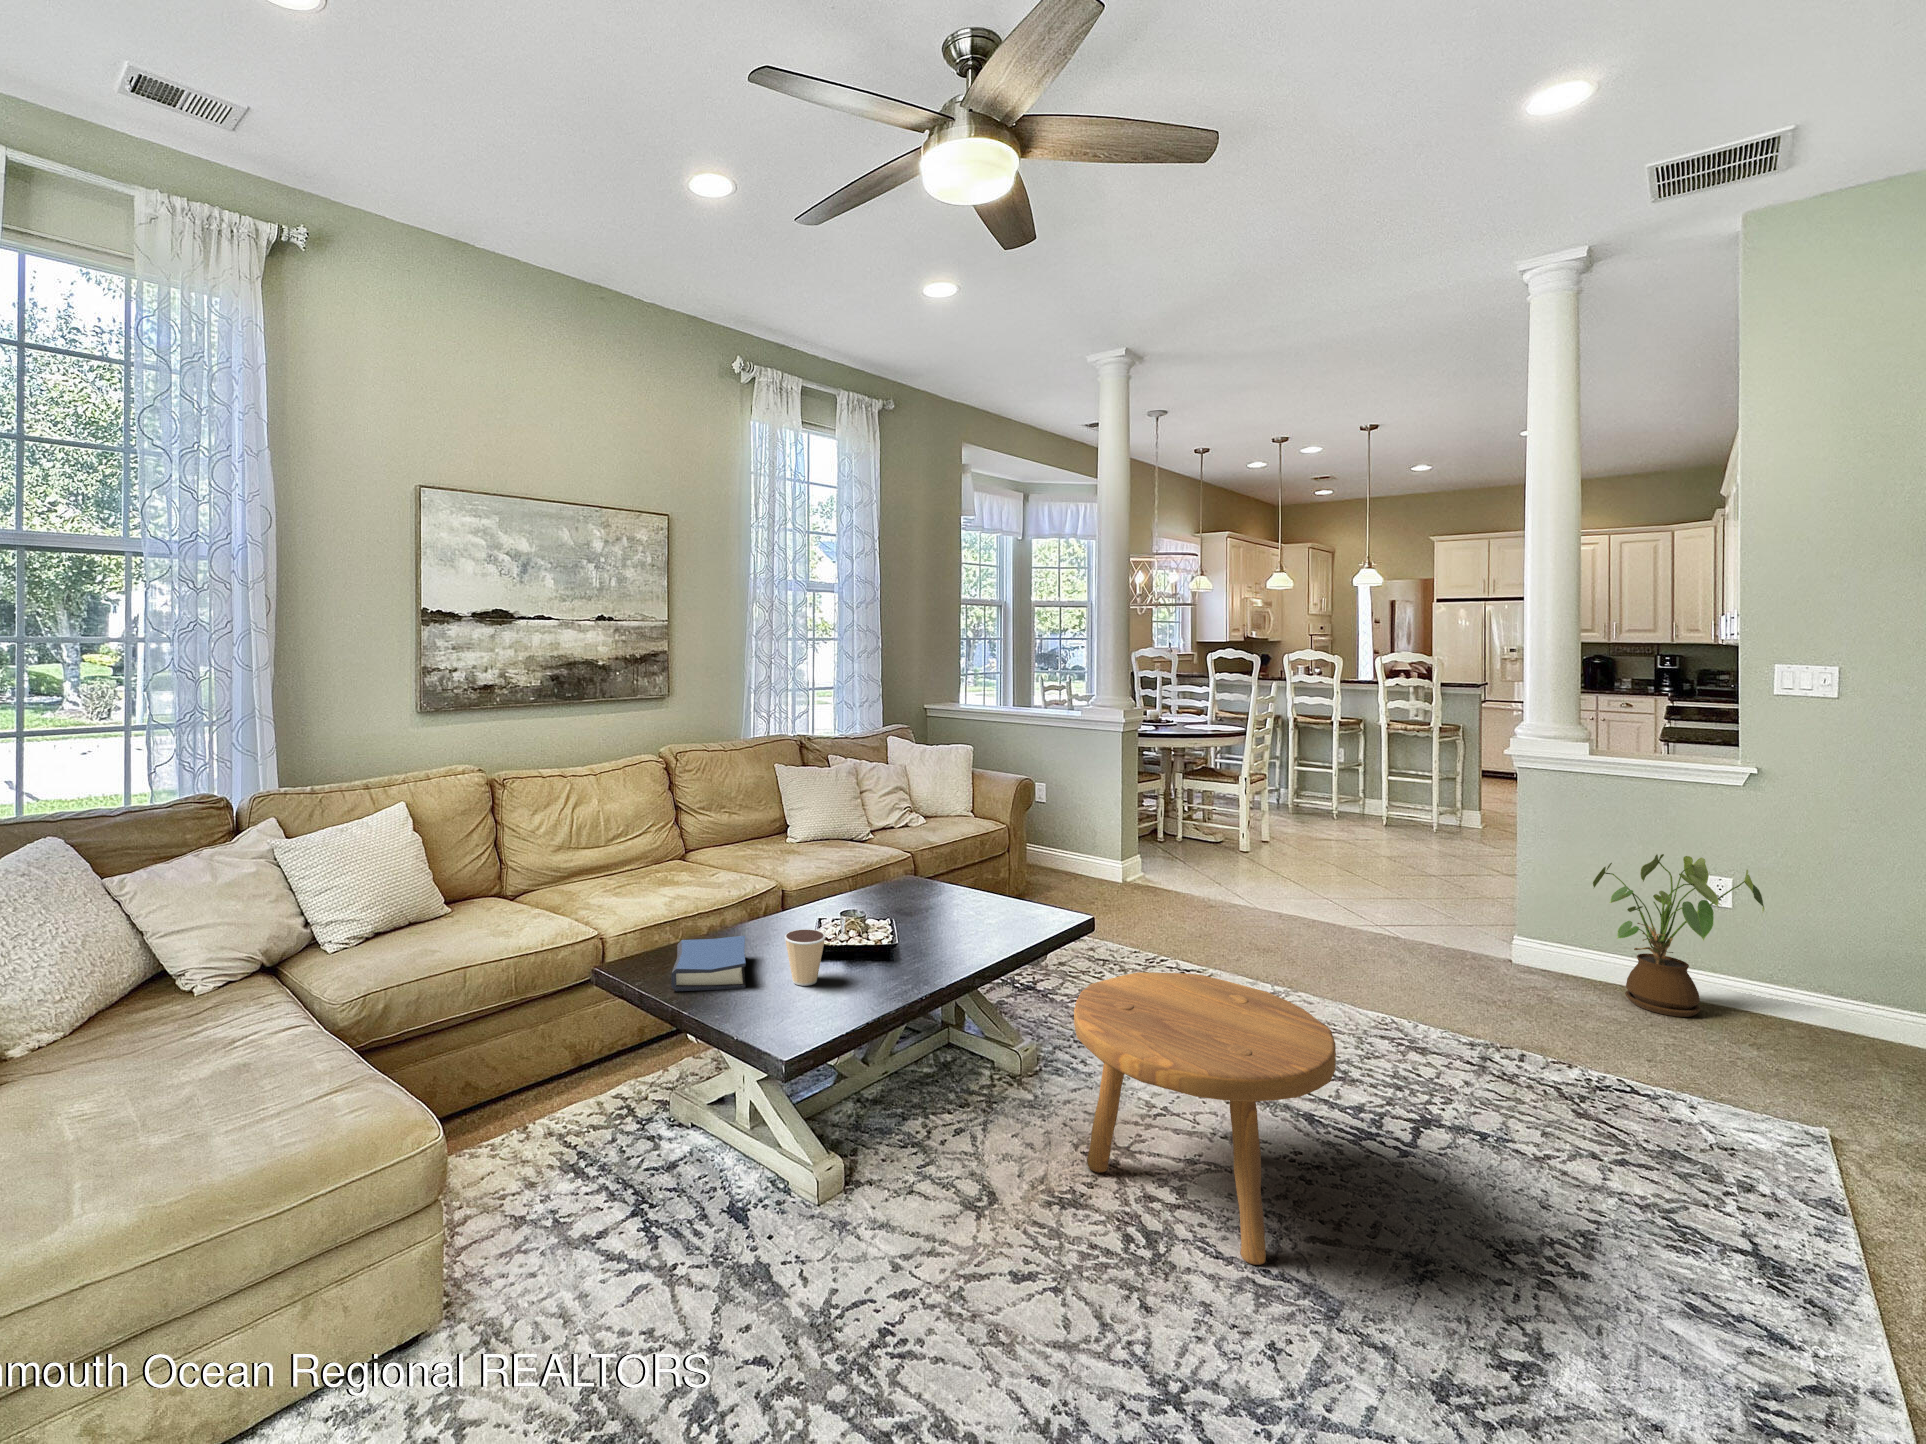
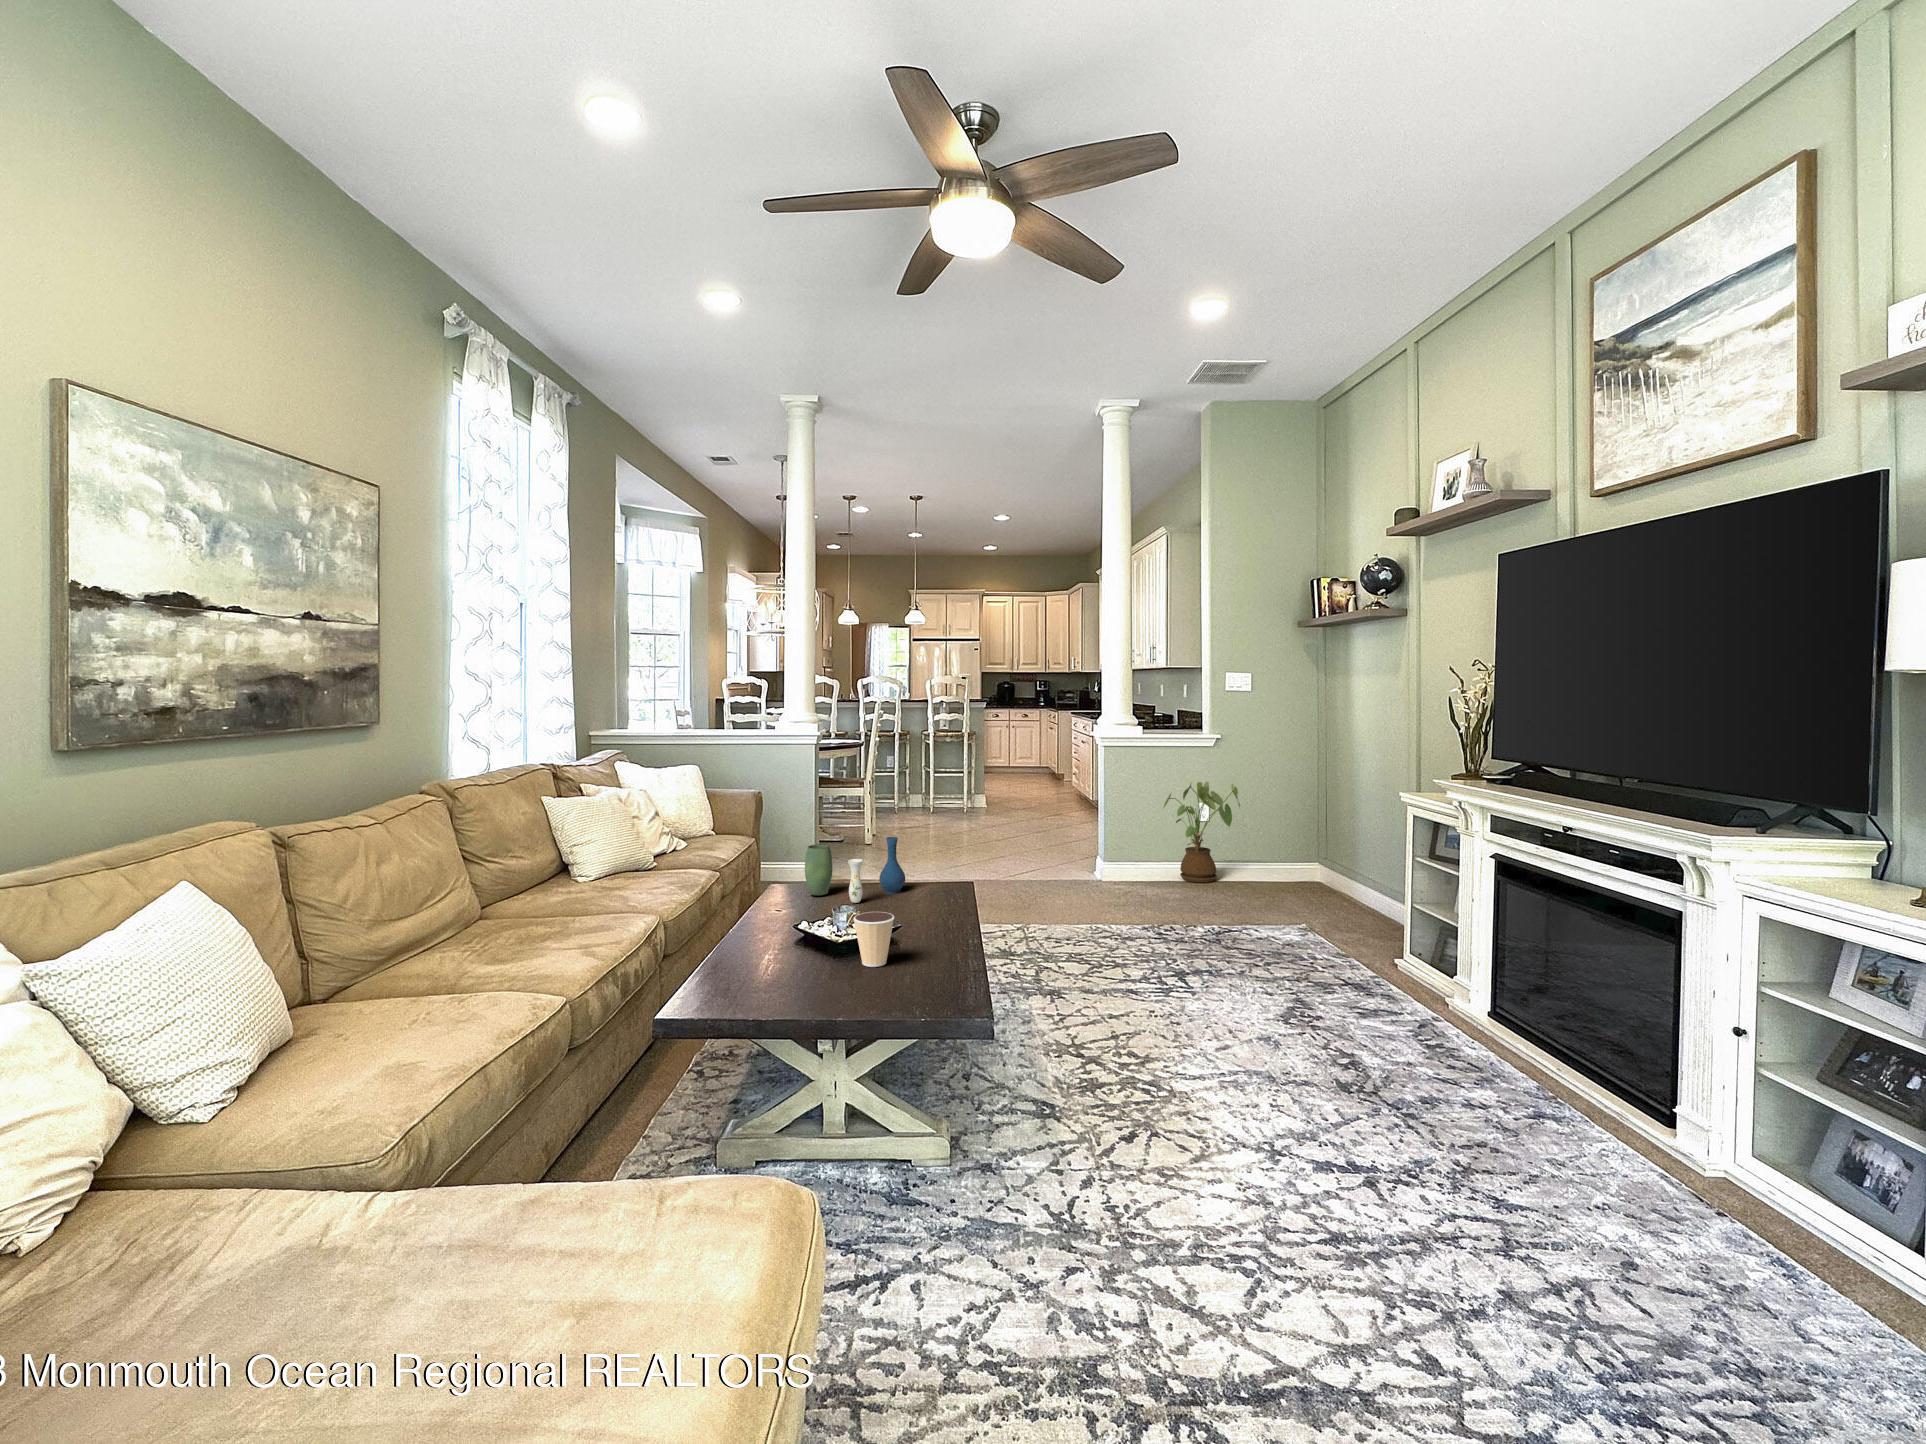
vase: none [897,850,988,918] -> present [805,837,905,903]
hardback book: present [671,936,746,991] -> none [716,941,835,1004]
footstool: present [1074,972,1336,1265] -> none [1053,889,1241,1067]

